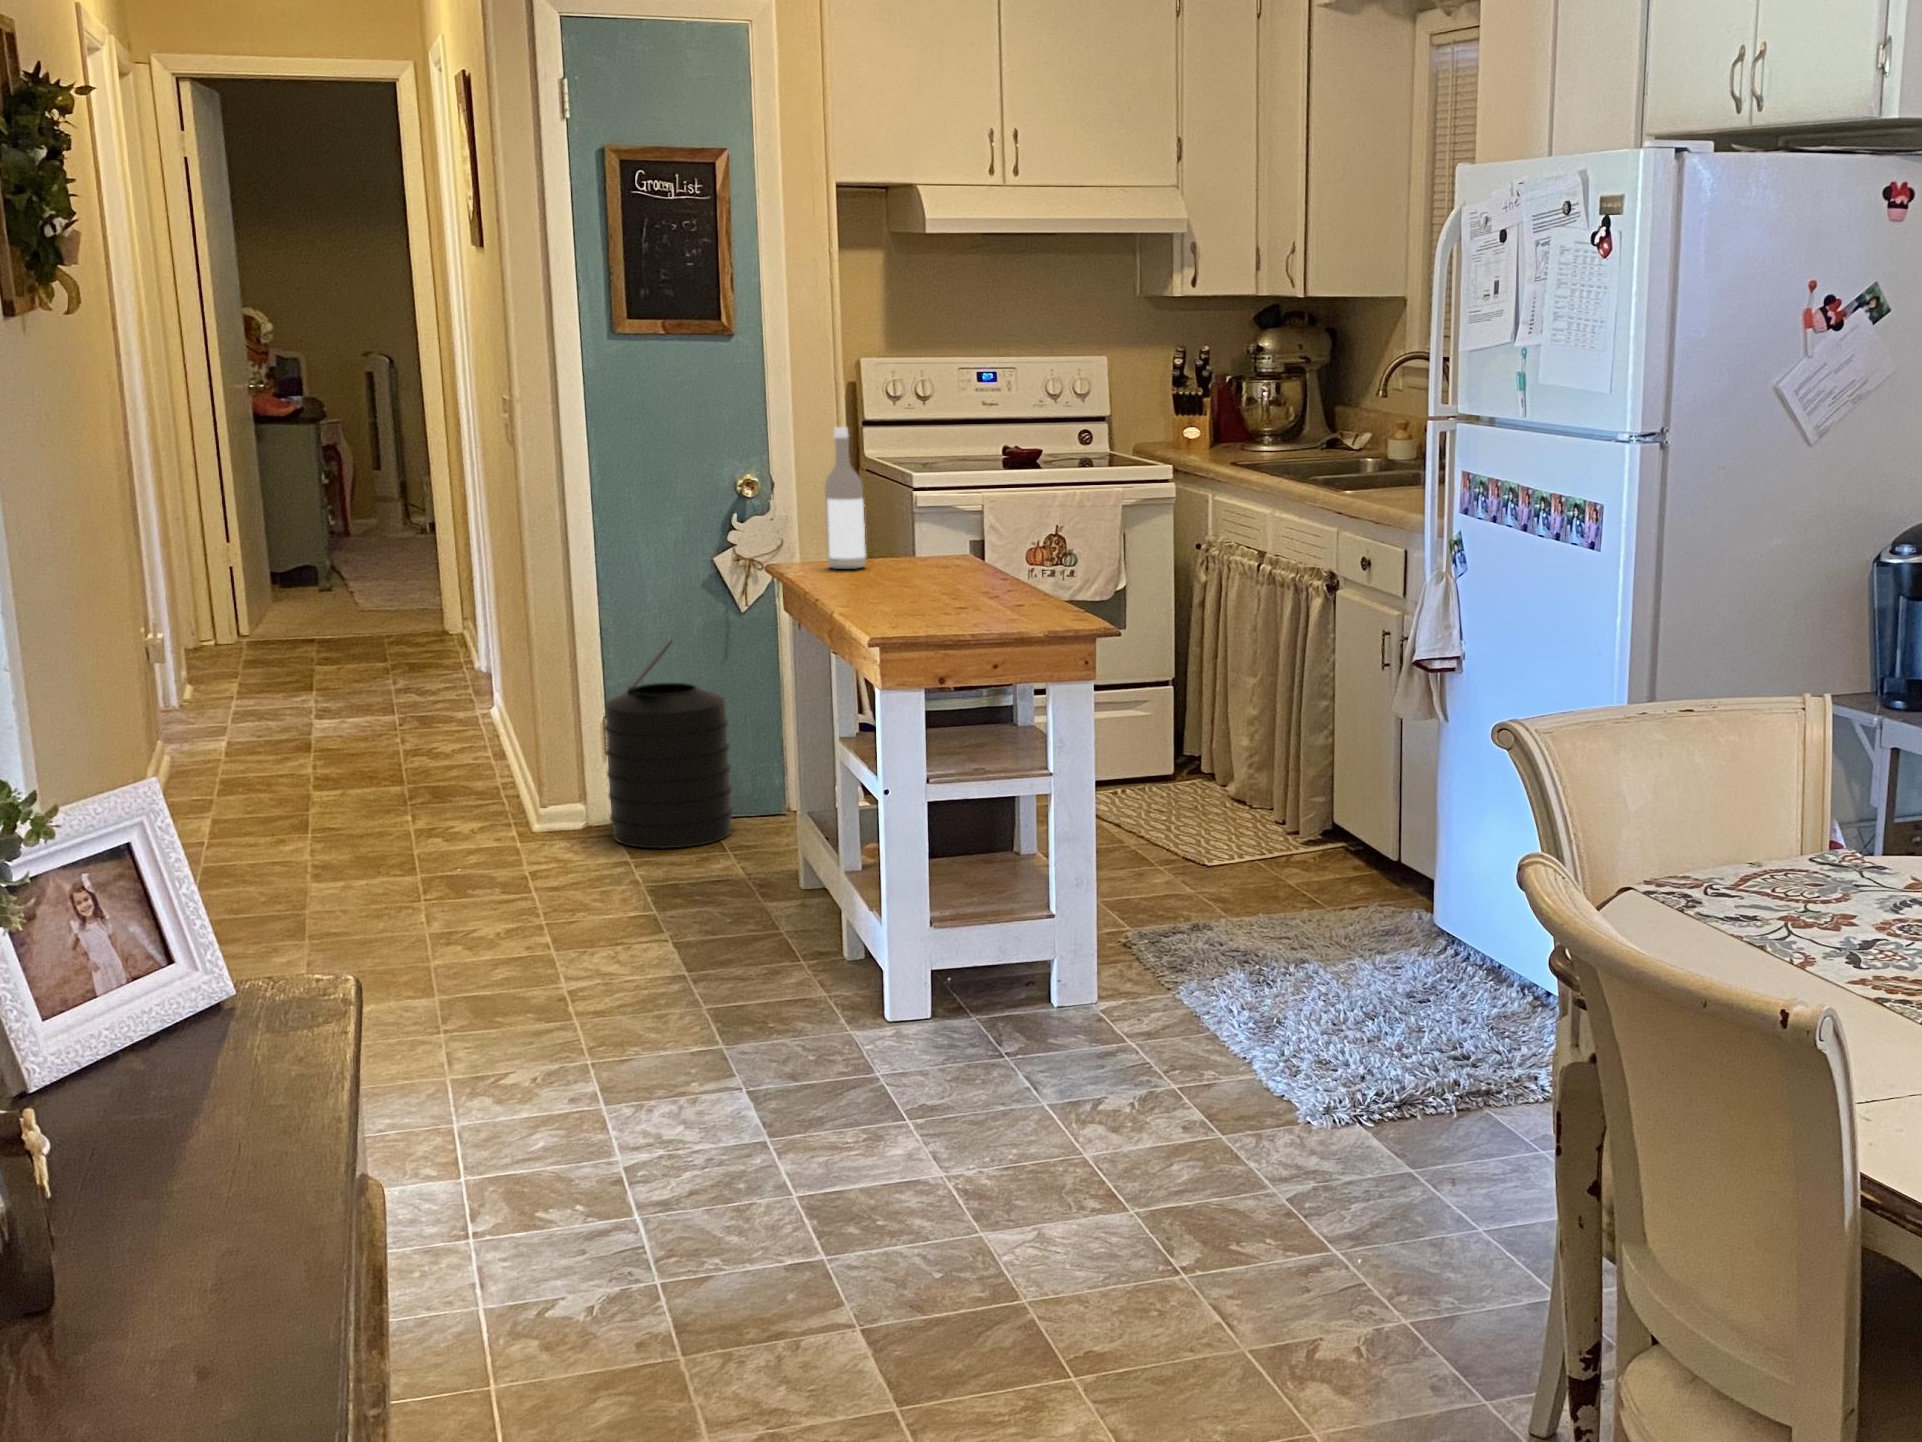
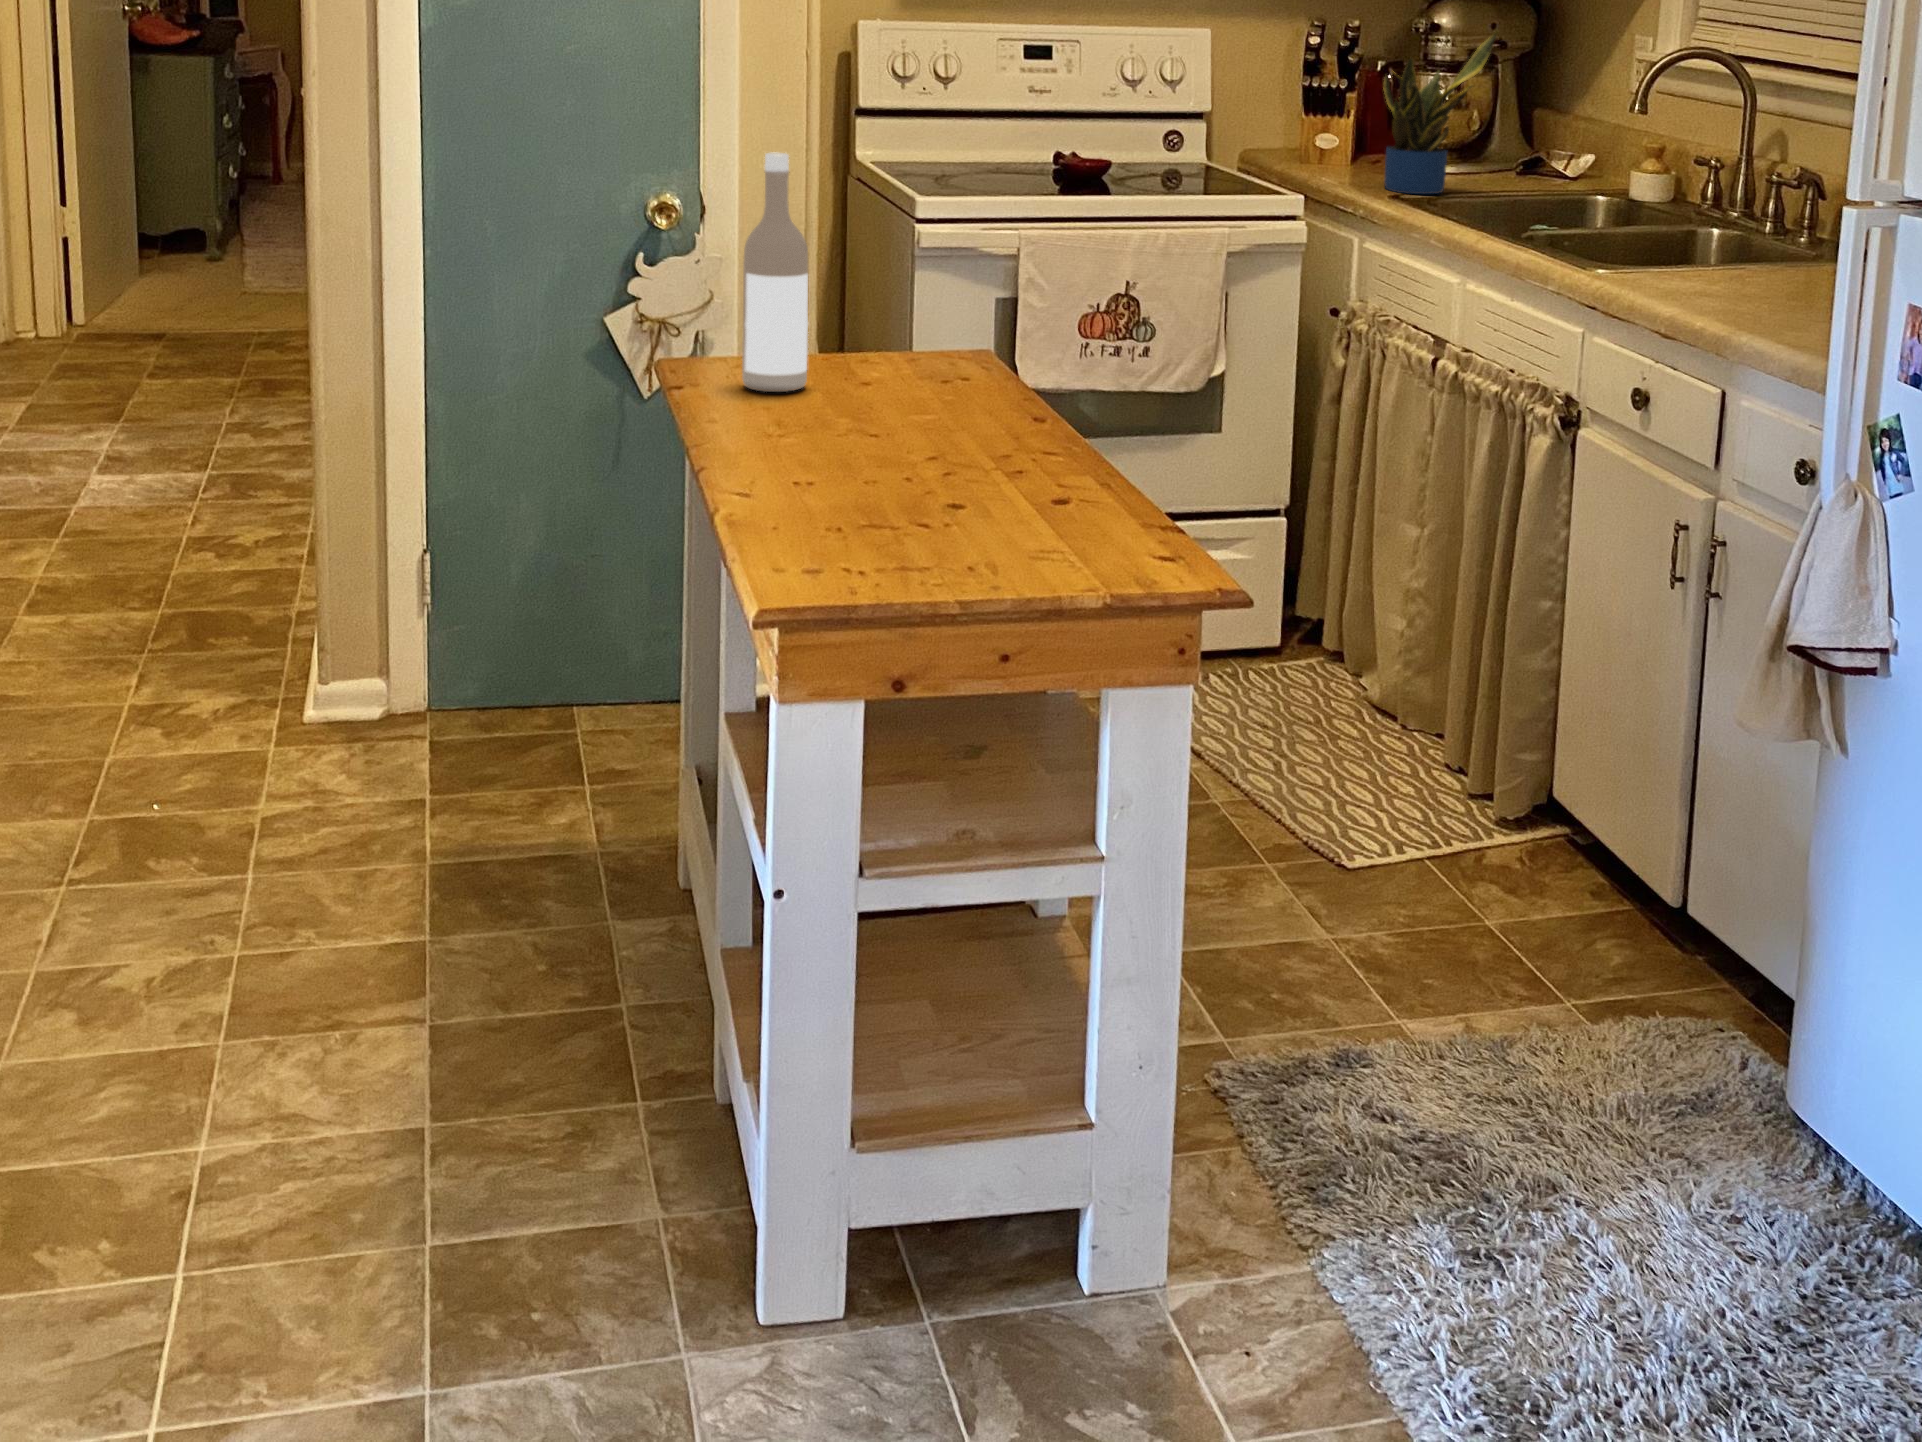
potted plant: none [1222,350,1295,461] -> present [1384,33,1496,194]
trash can: present [604,640,733,848] -> none [410,444,603,775]

